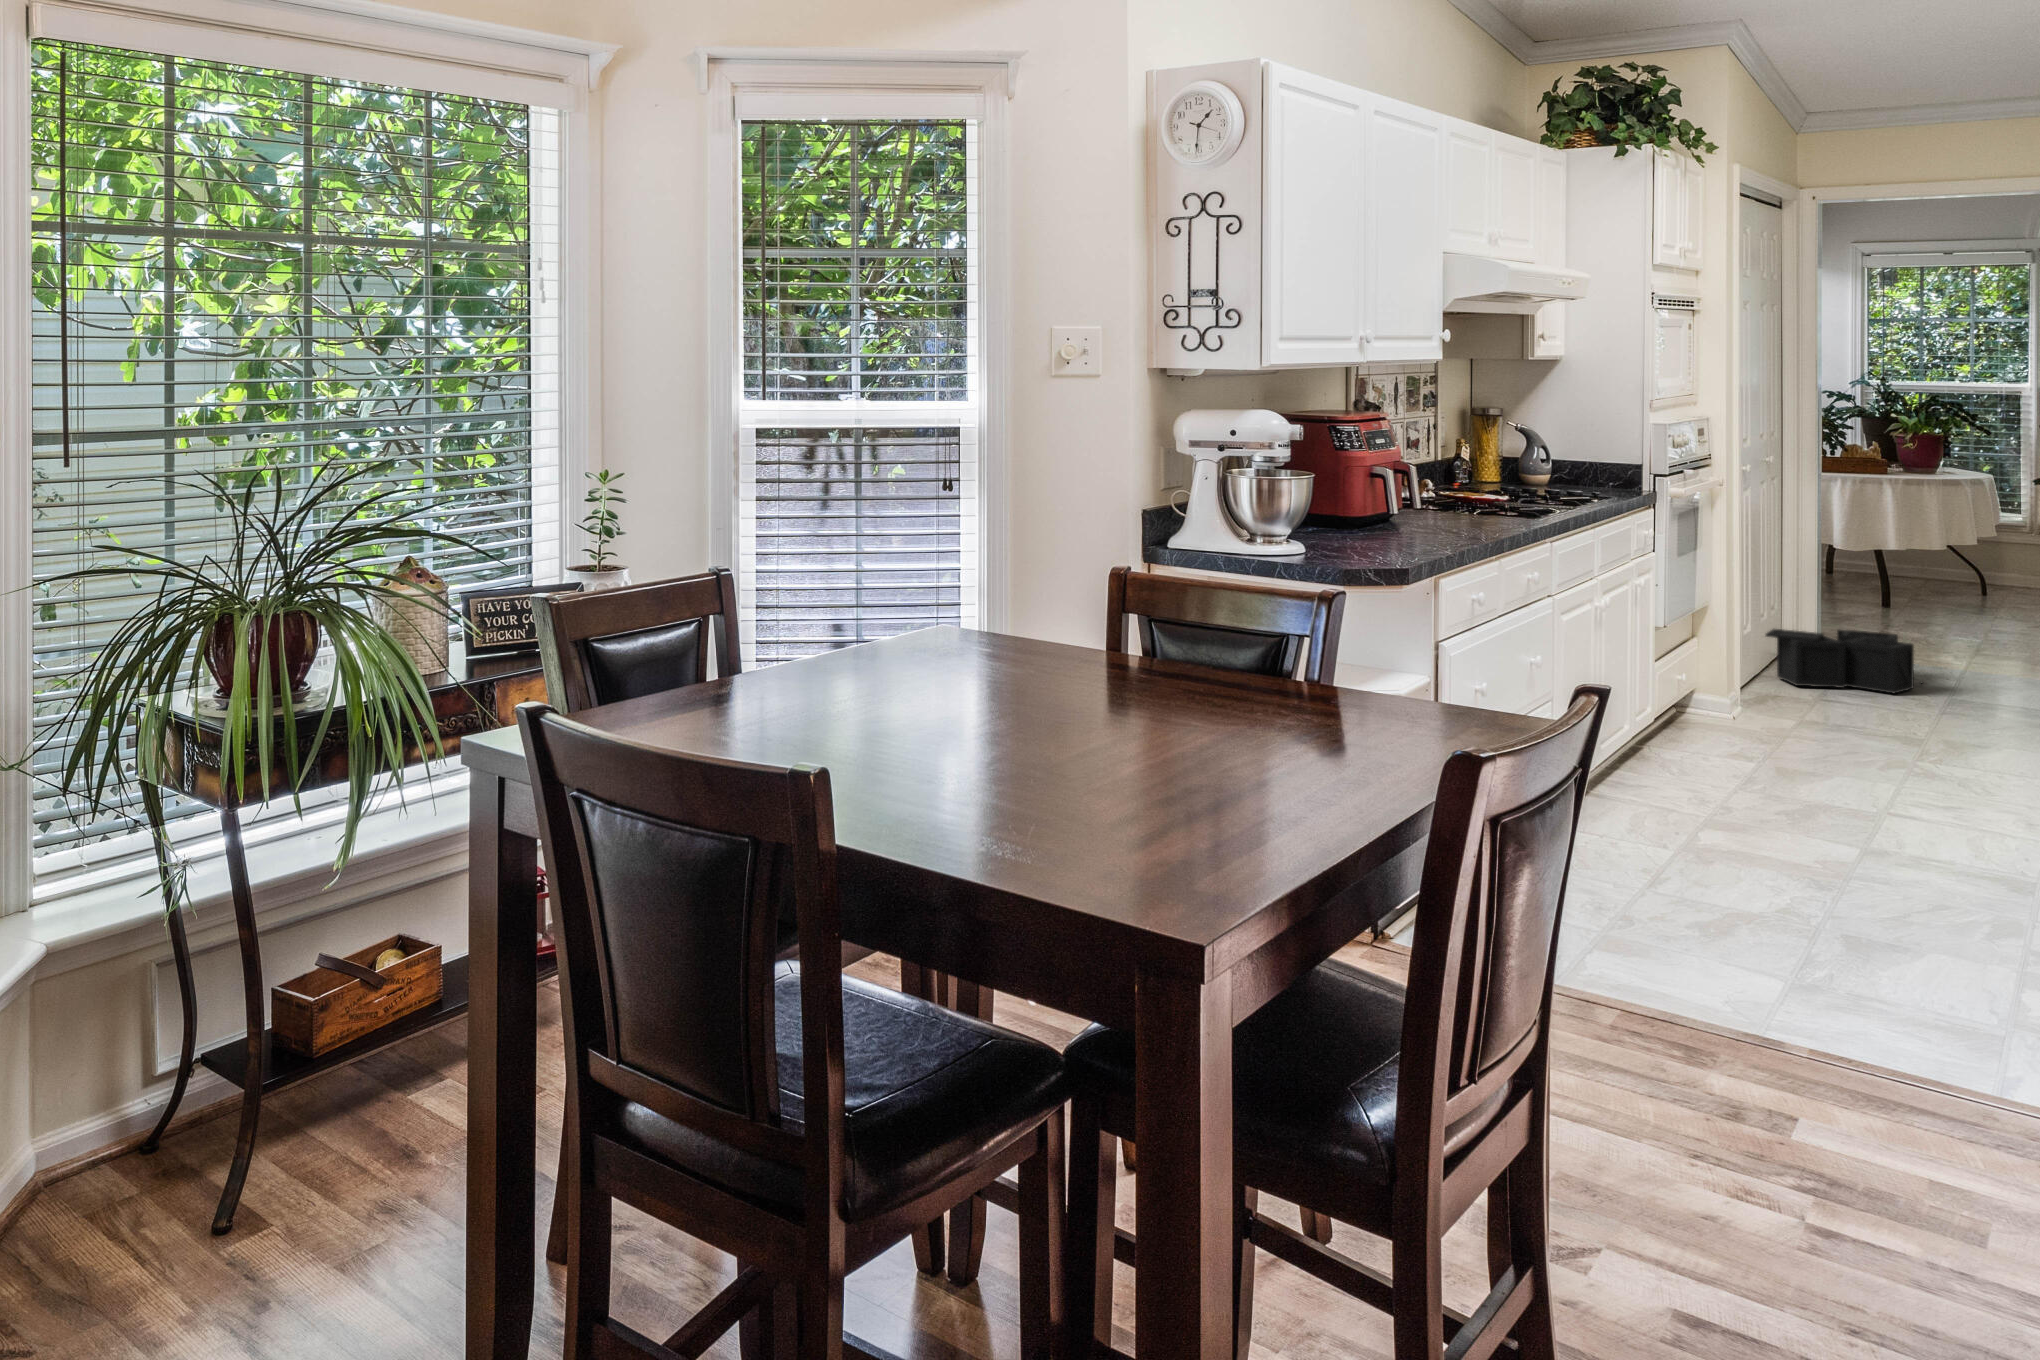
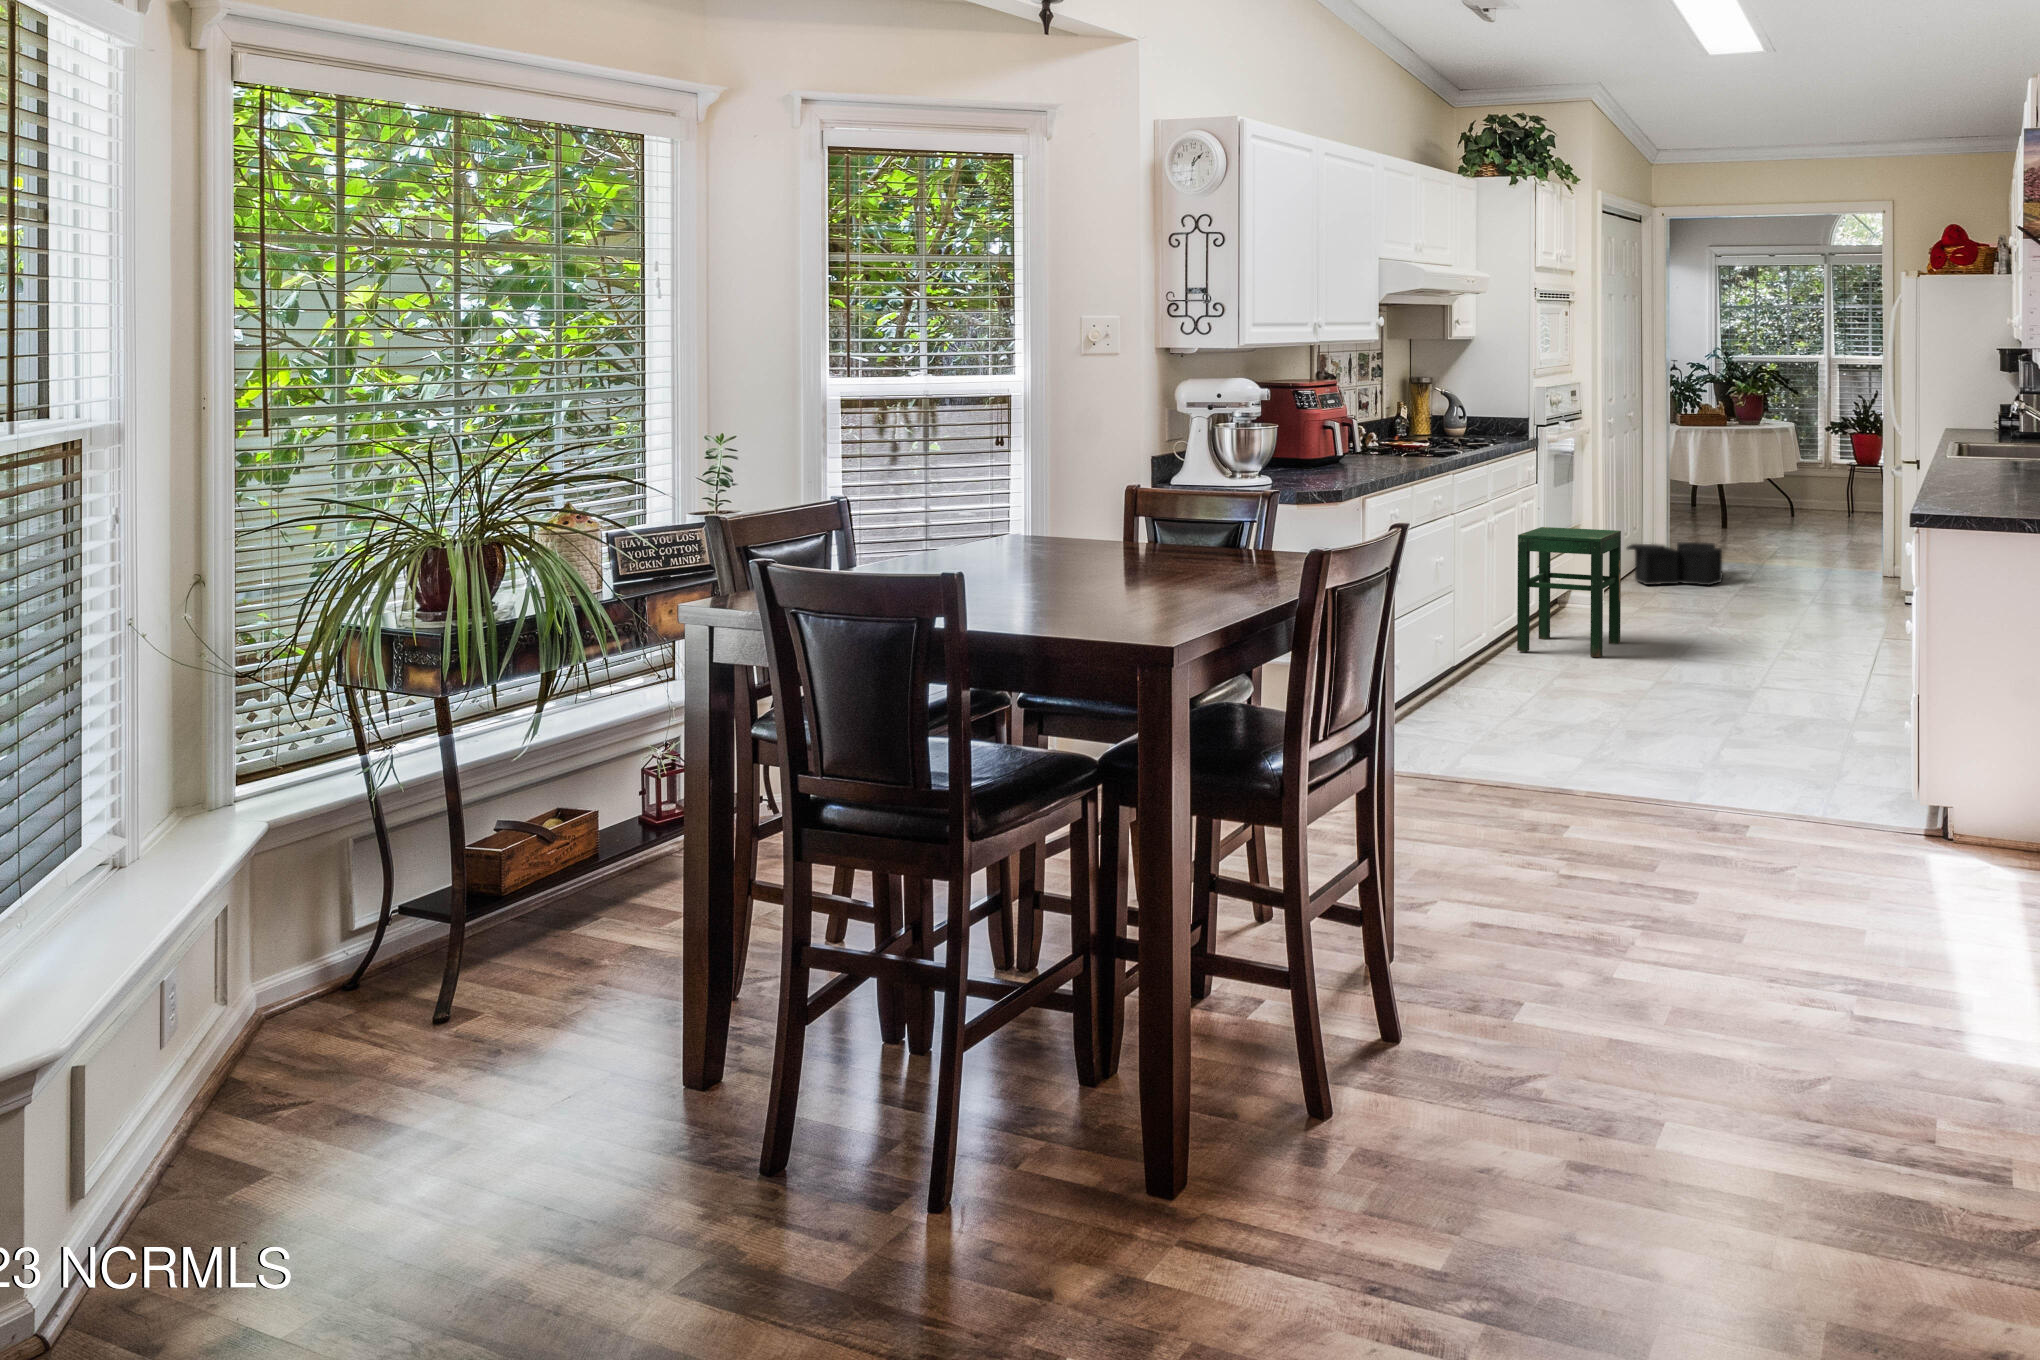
stool: none [1632,610,1788,801] -> present [1517,527,1621,657]

